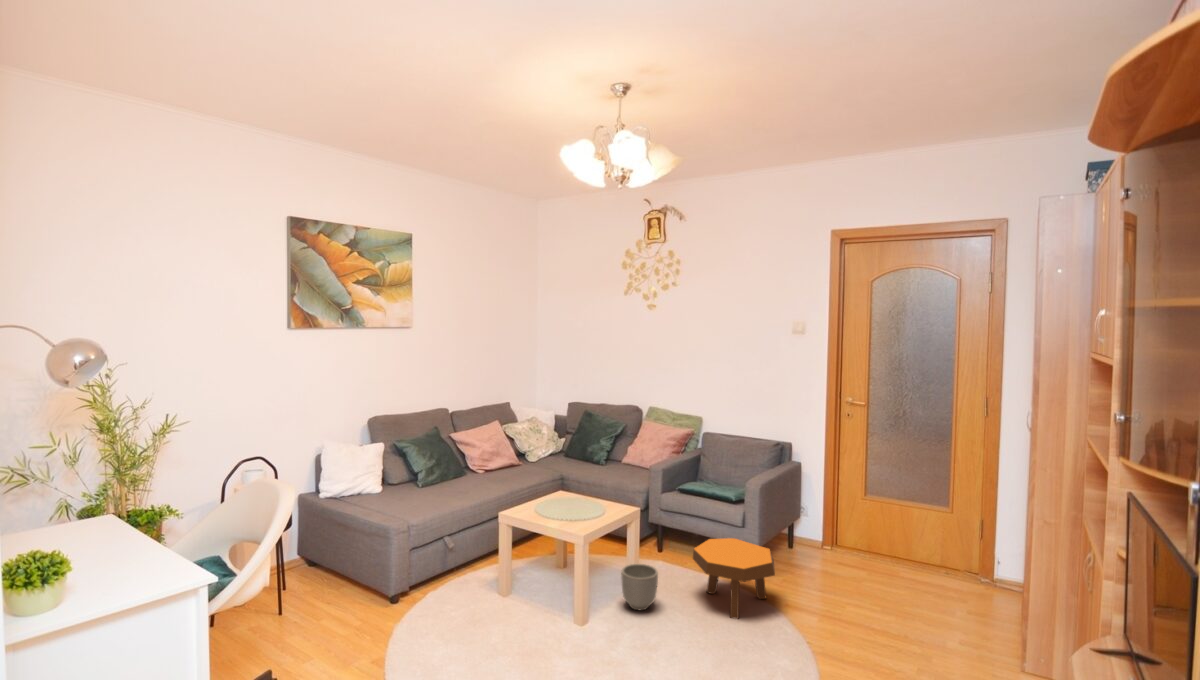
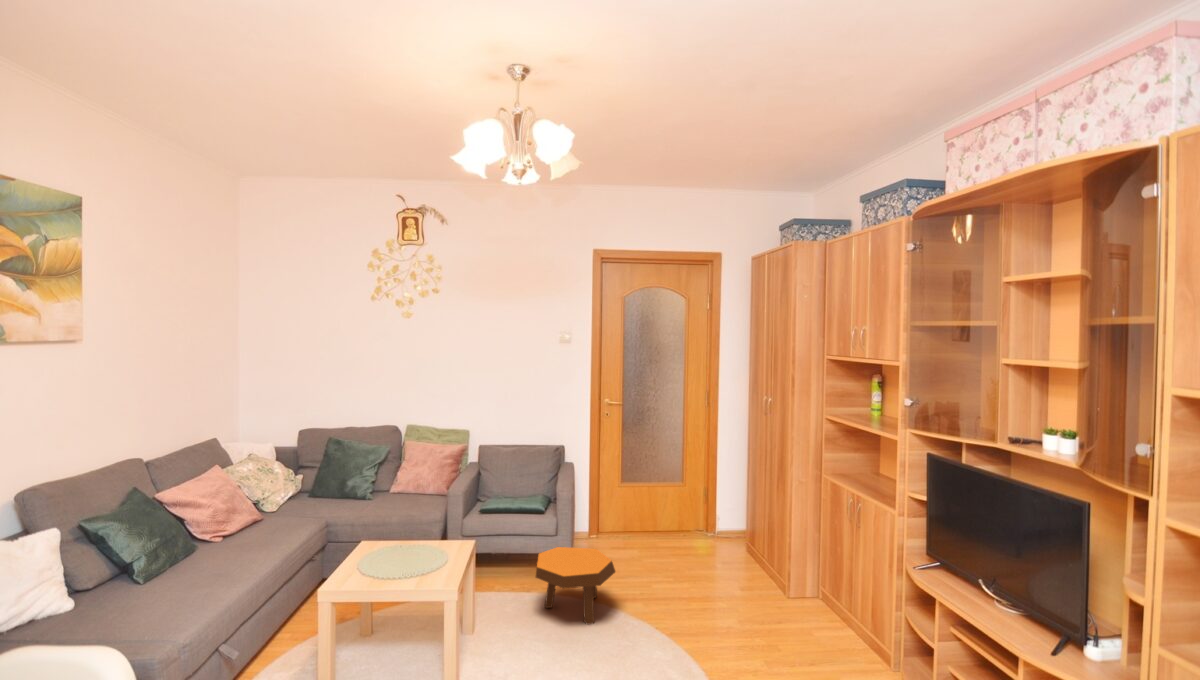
planter: present [621,564,658,610] -> none [480,597,520,649]

